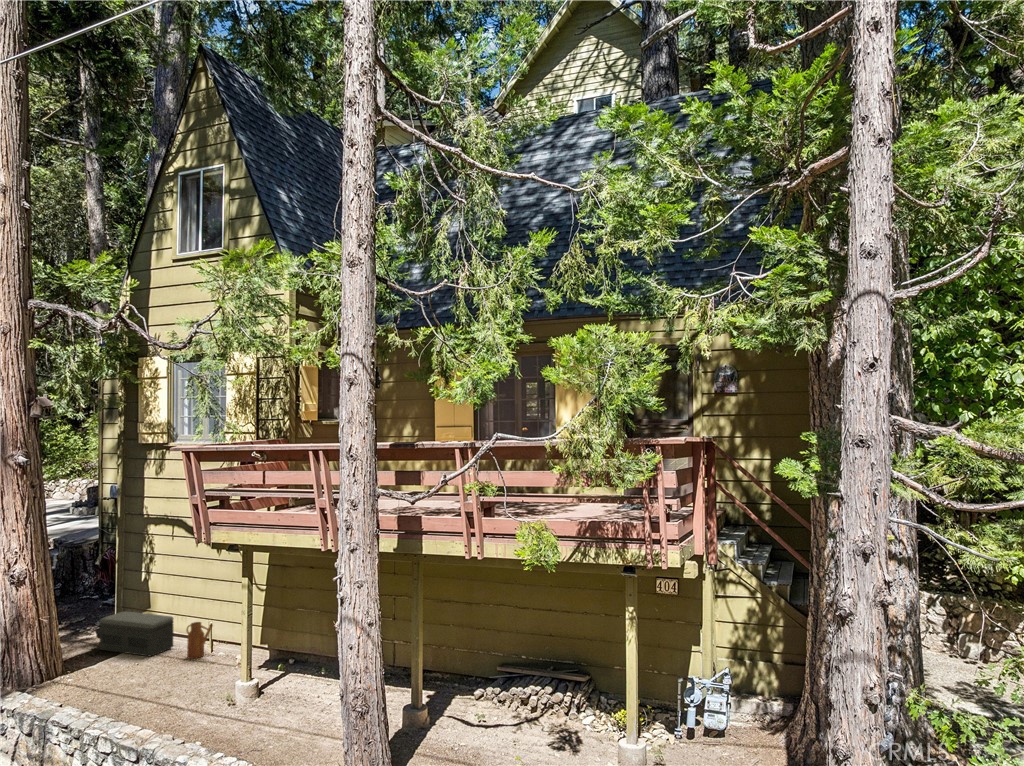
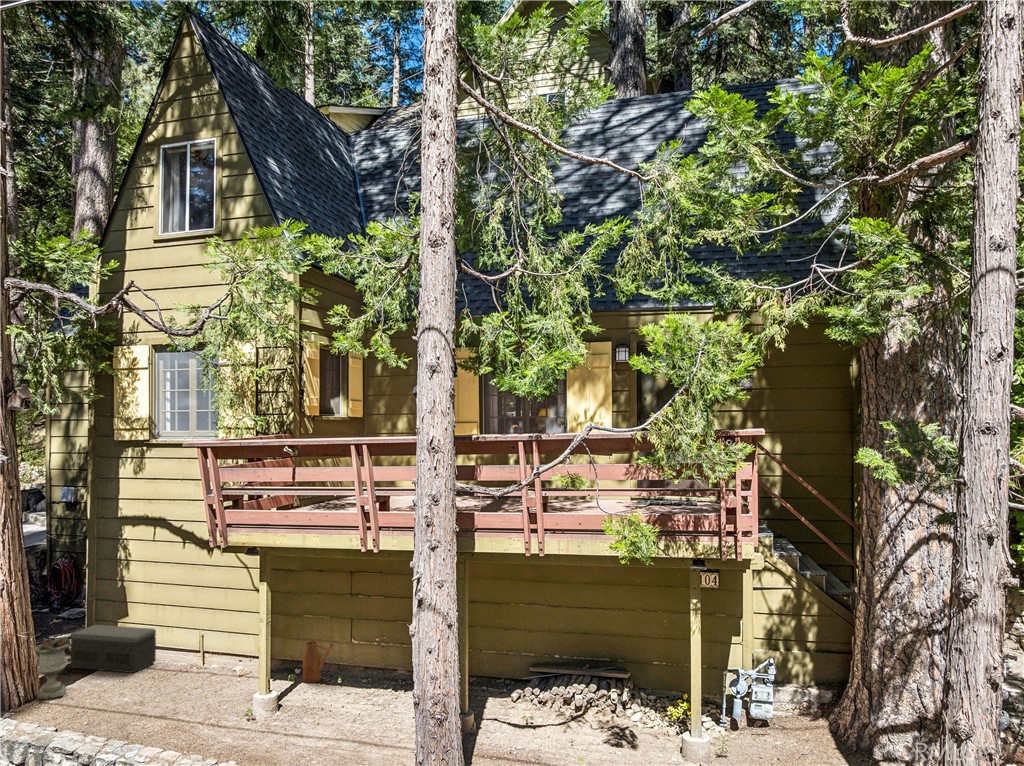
planter: none [57,621,90,678] -> present [35,637,70,699]
watering can: present [186,622,213,659] -> present [300,641,333,683]

